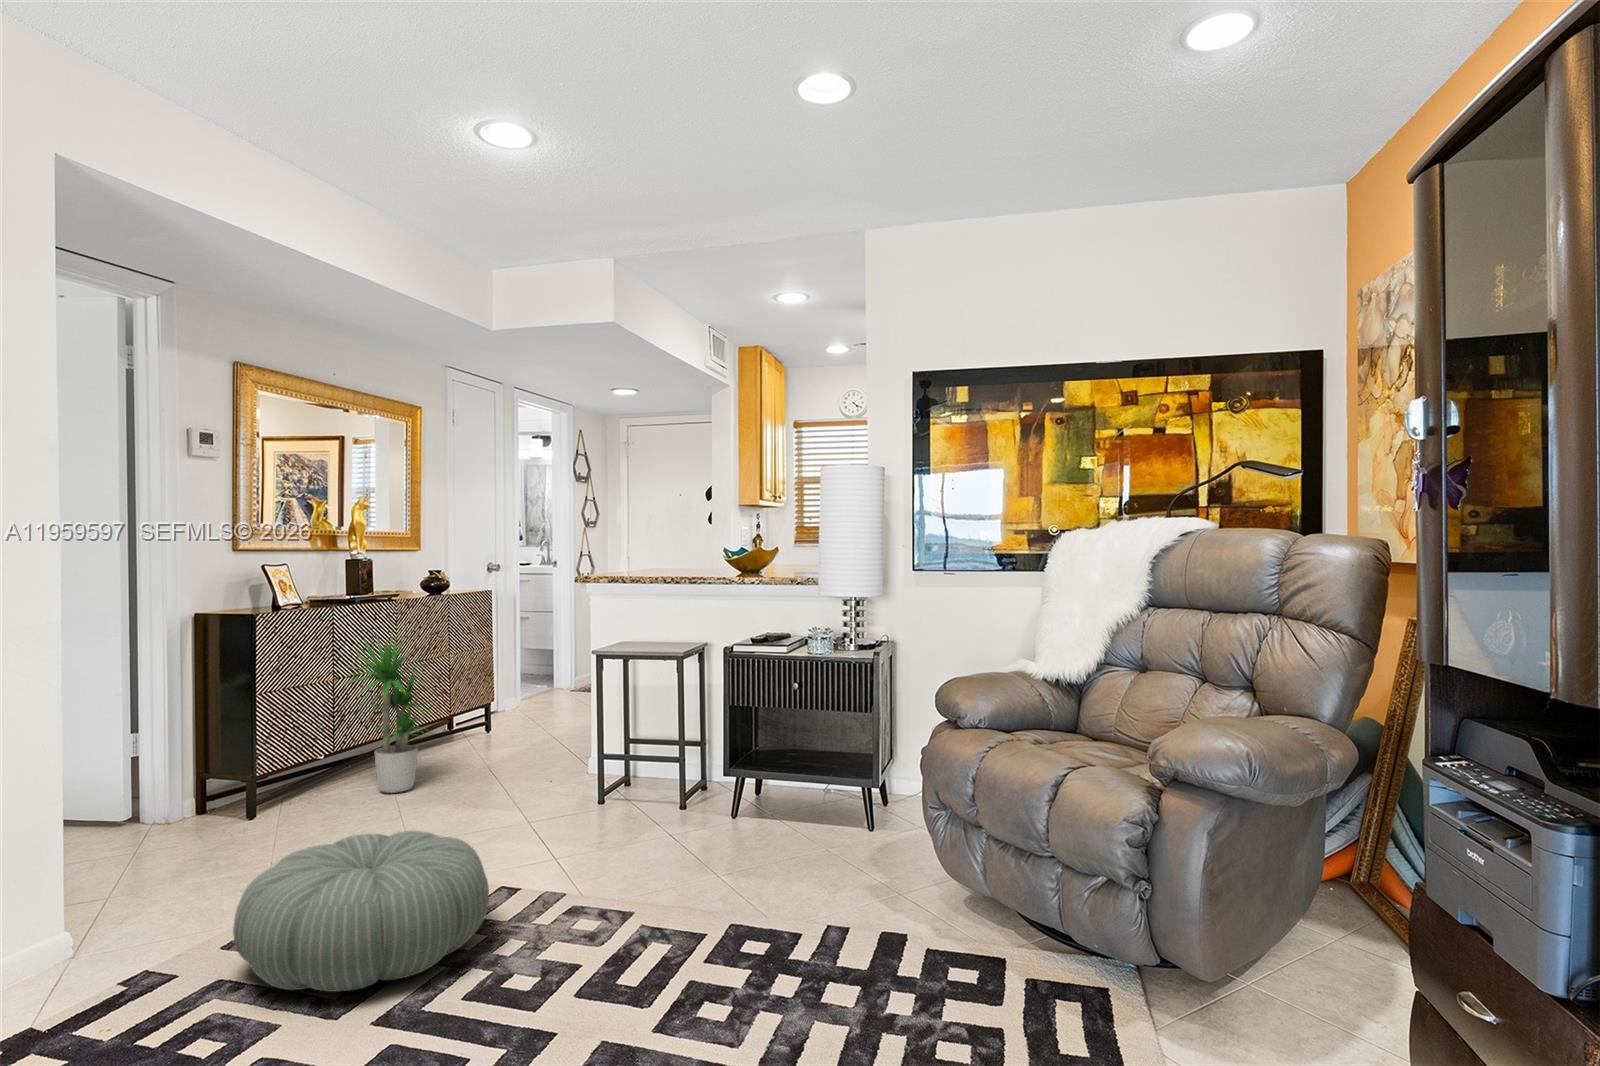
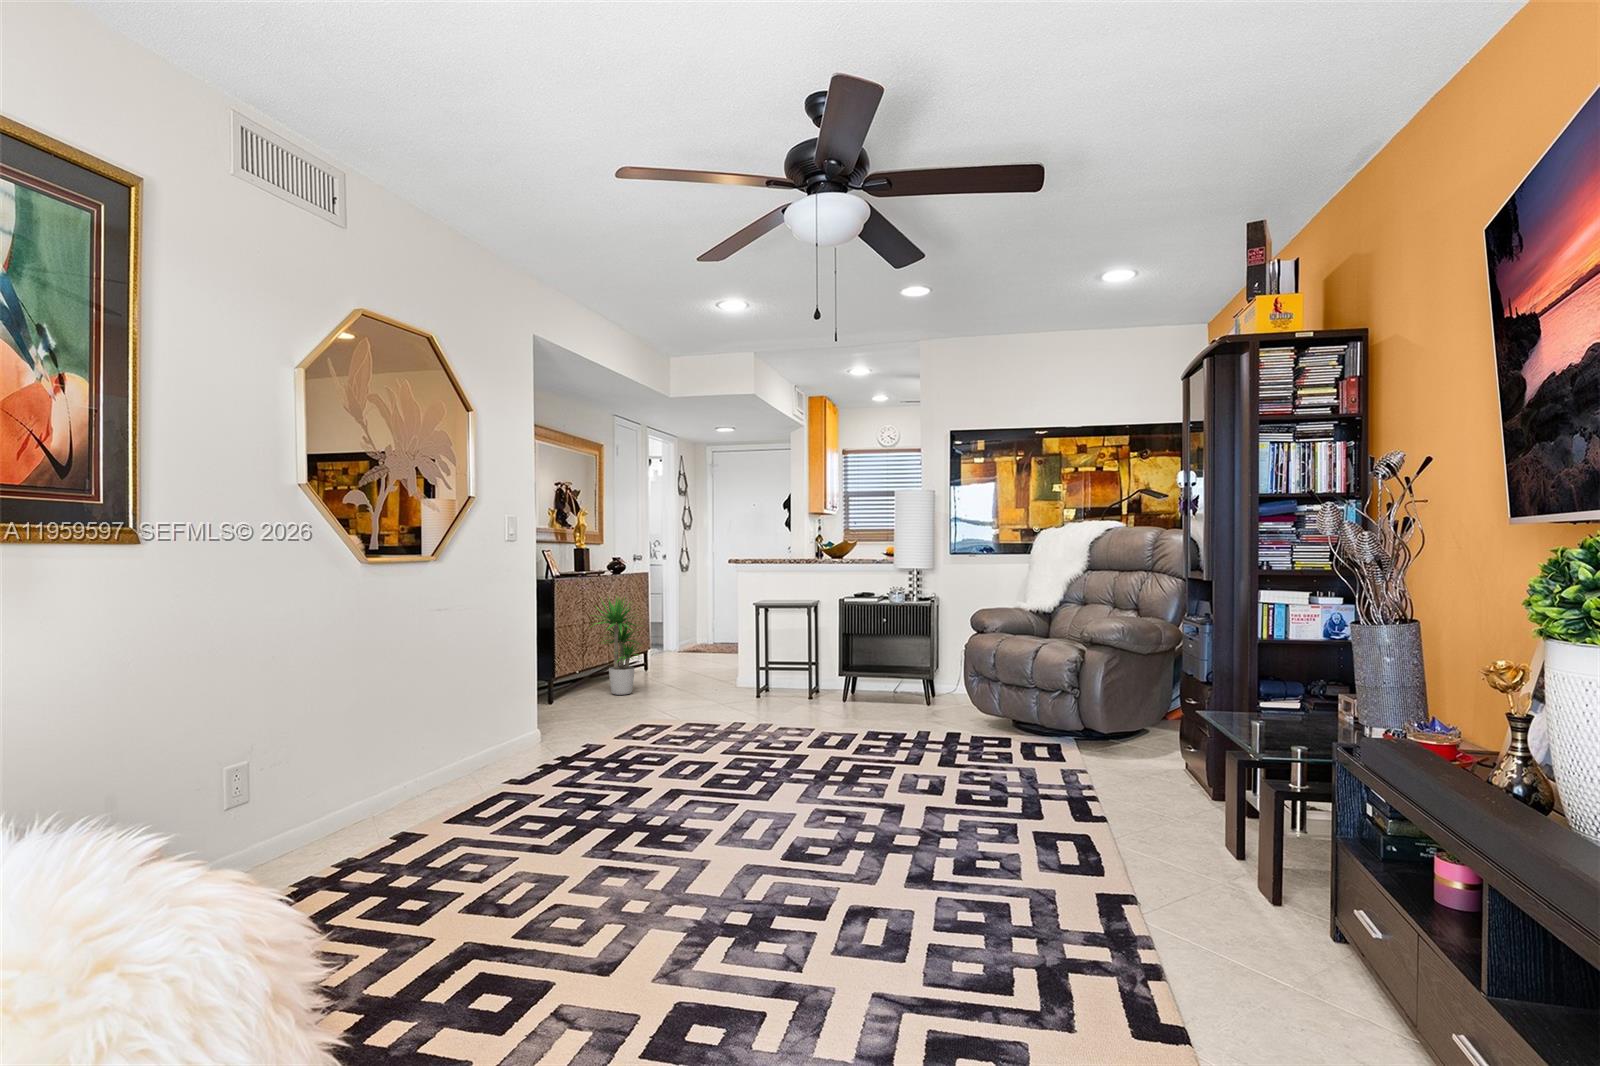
pouf: present [233,831,489,992] -> none [636,686,751,748]

